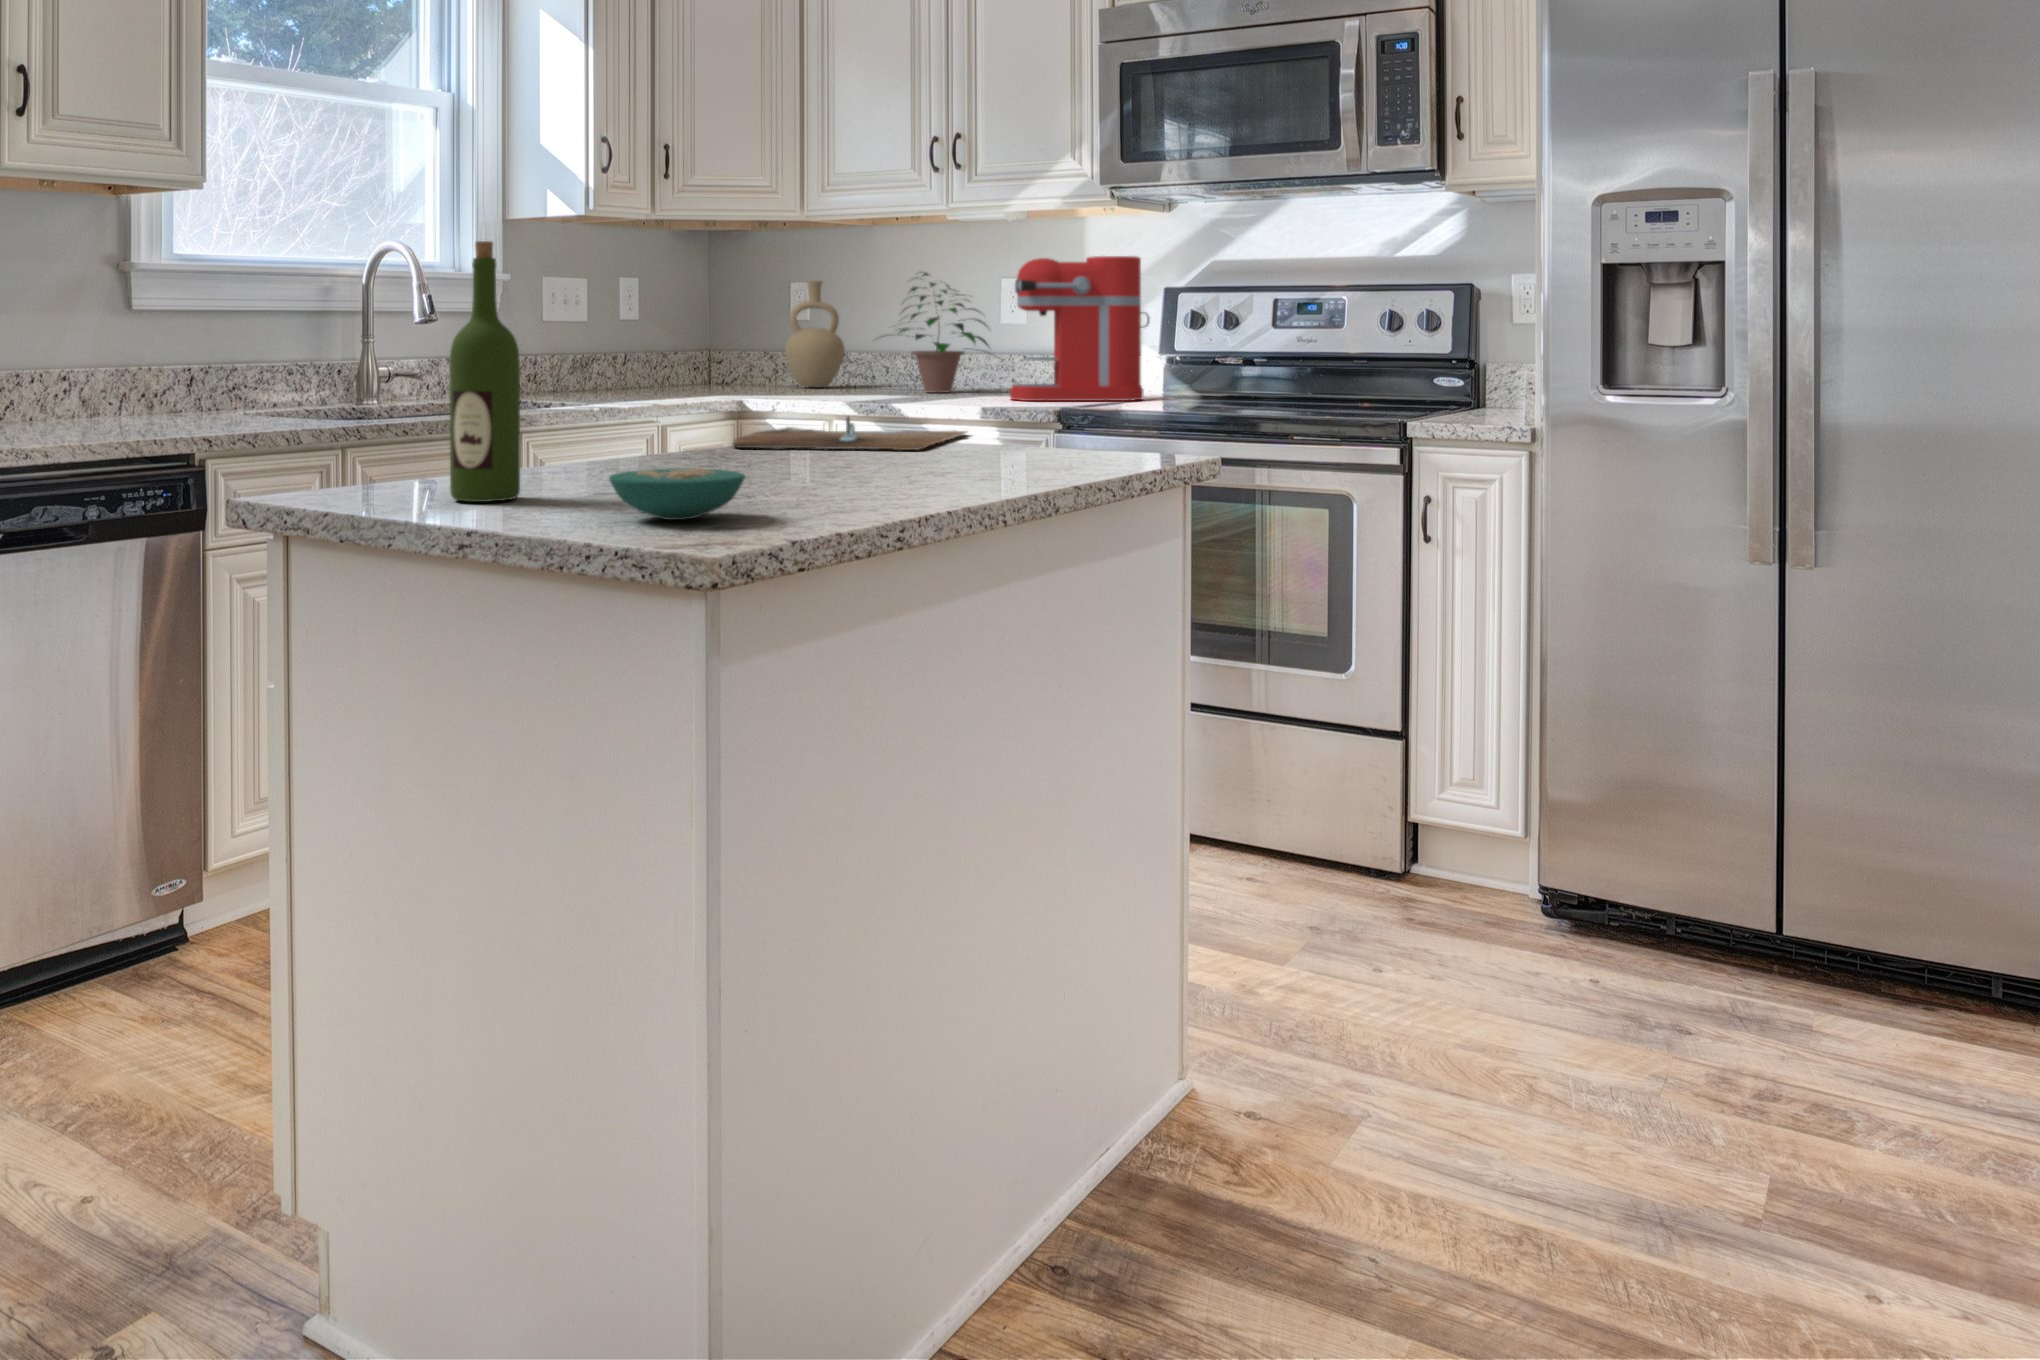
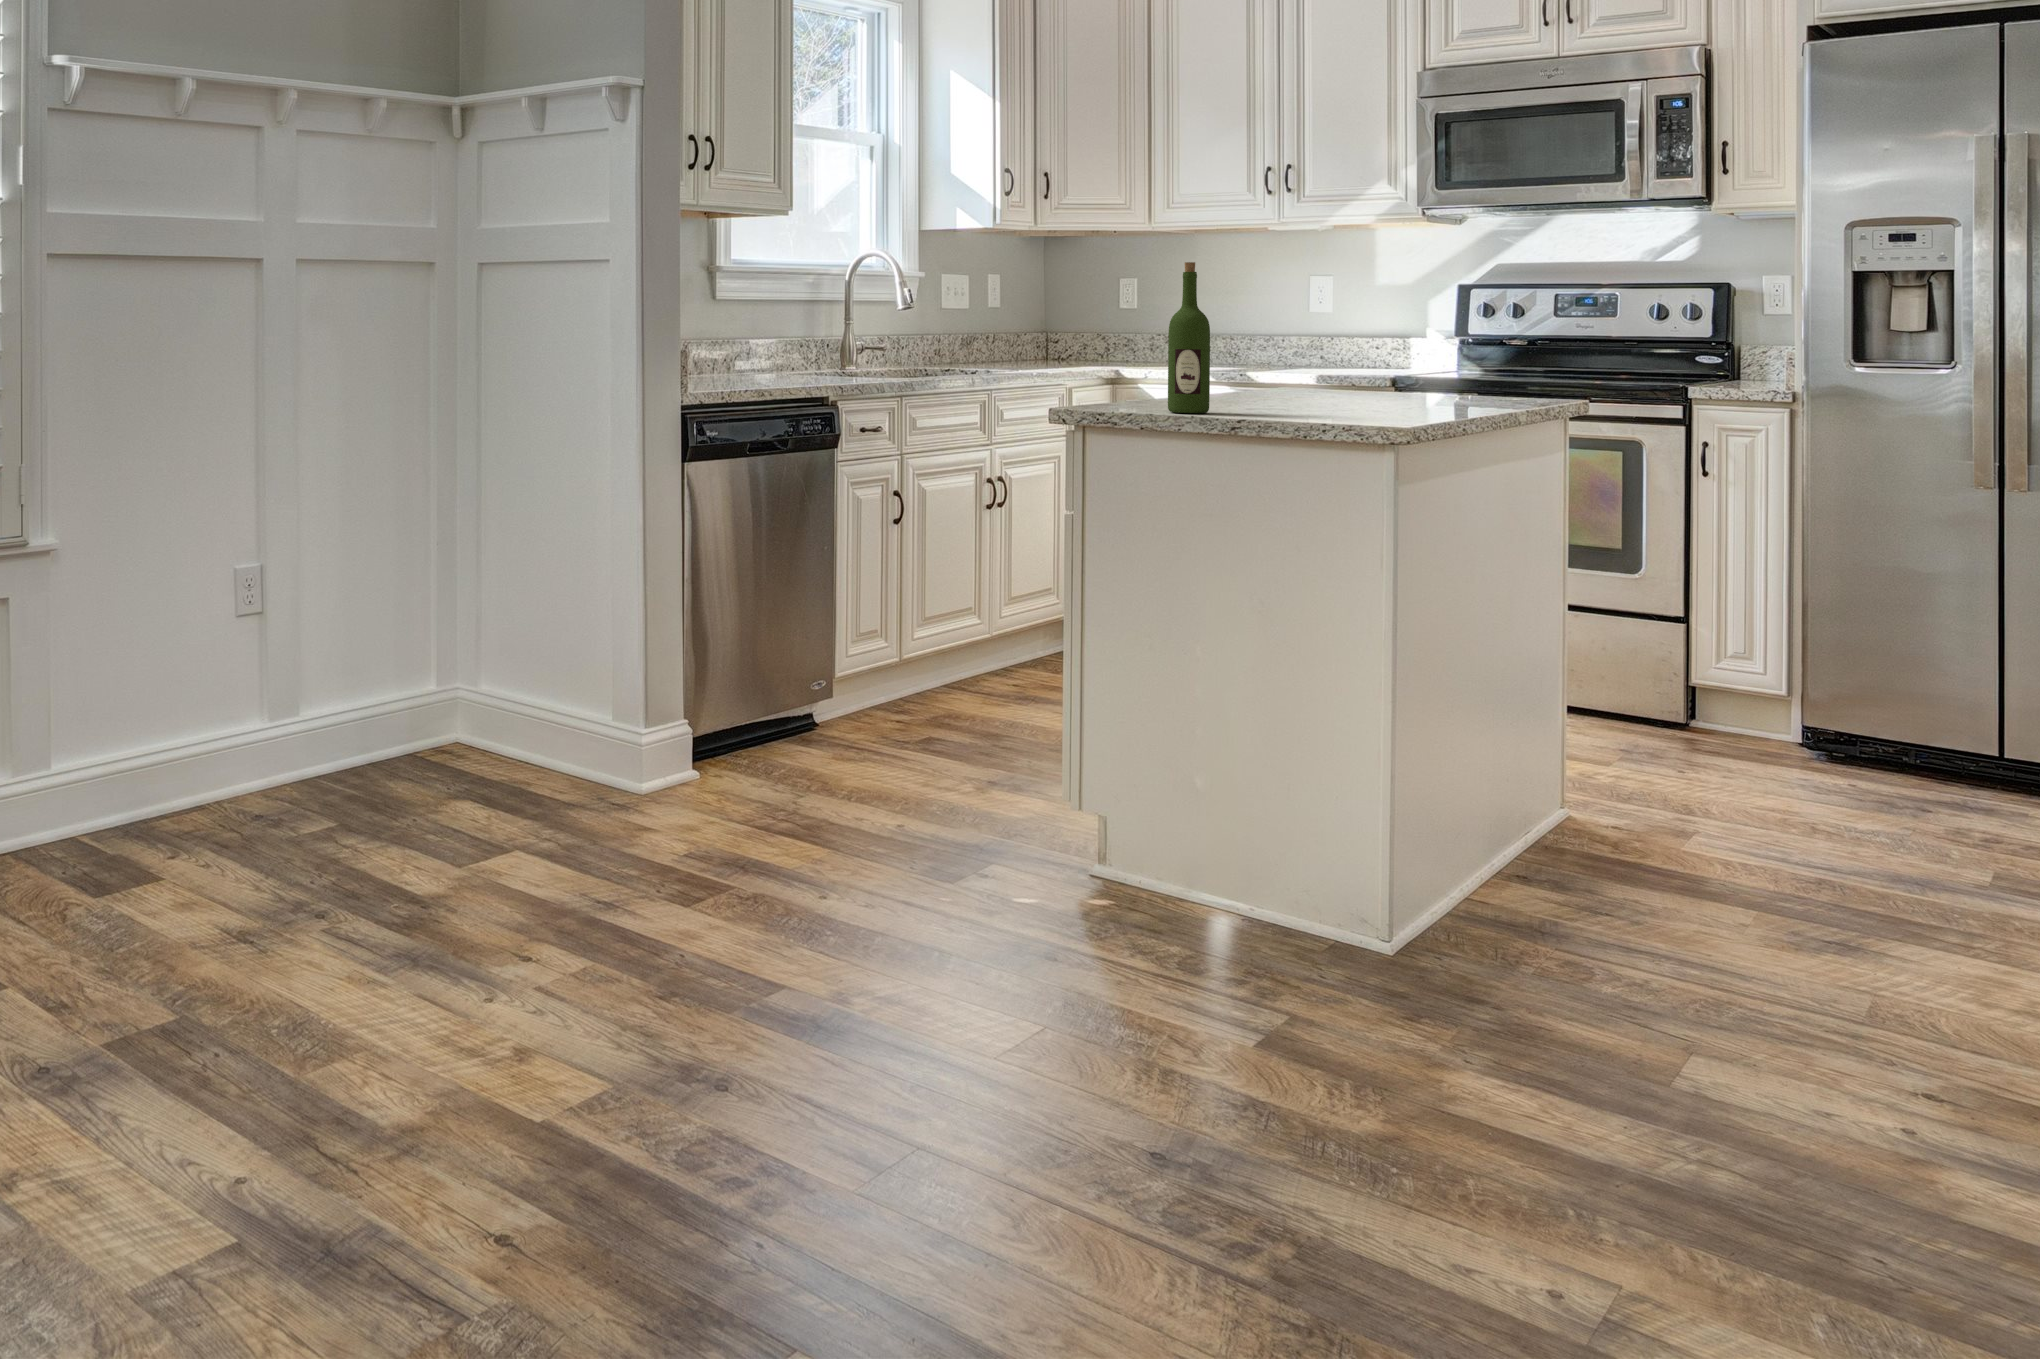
coffee maker: present [1010,256,1150,401] -> none [1330,261,1446,373]
potted plant: present [886,272,988,393] -> none [1205,272,1312,367]
vase: present [786,281,845,387] -> none [1120,279,1168,363]
cutting board: present [733,416,966,450] -> none [1218,374,1379,396]
bowl: present [609,468,745,520] -> none [1298,393,1380,421]

